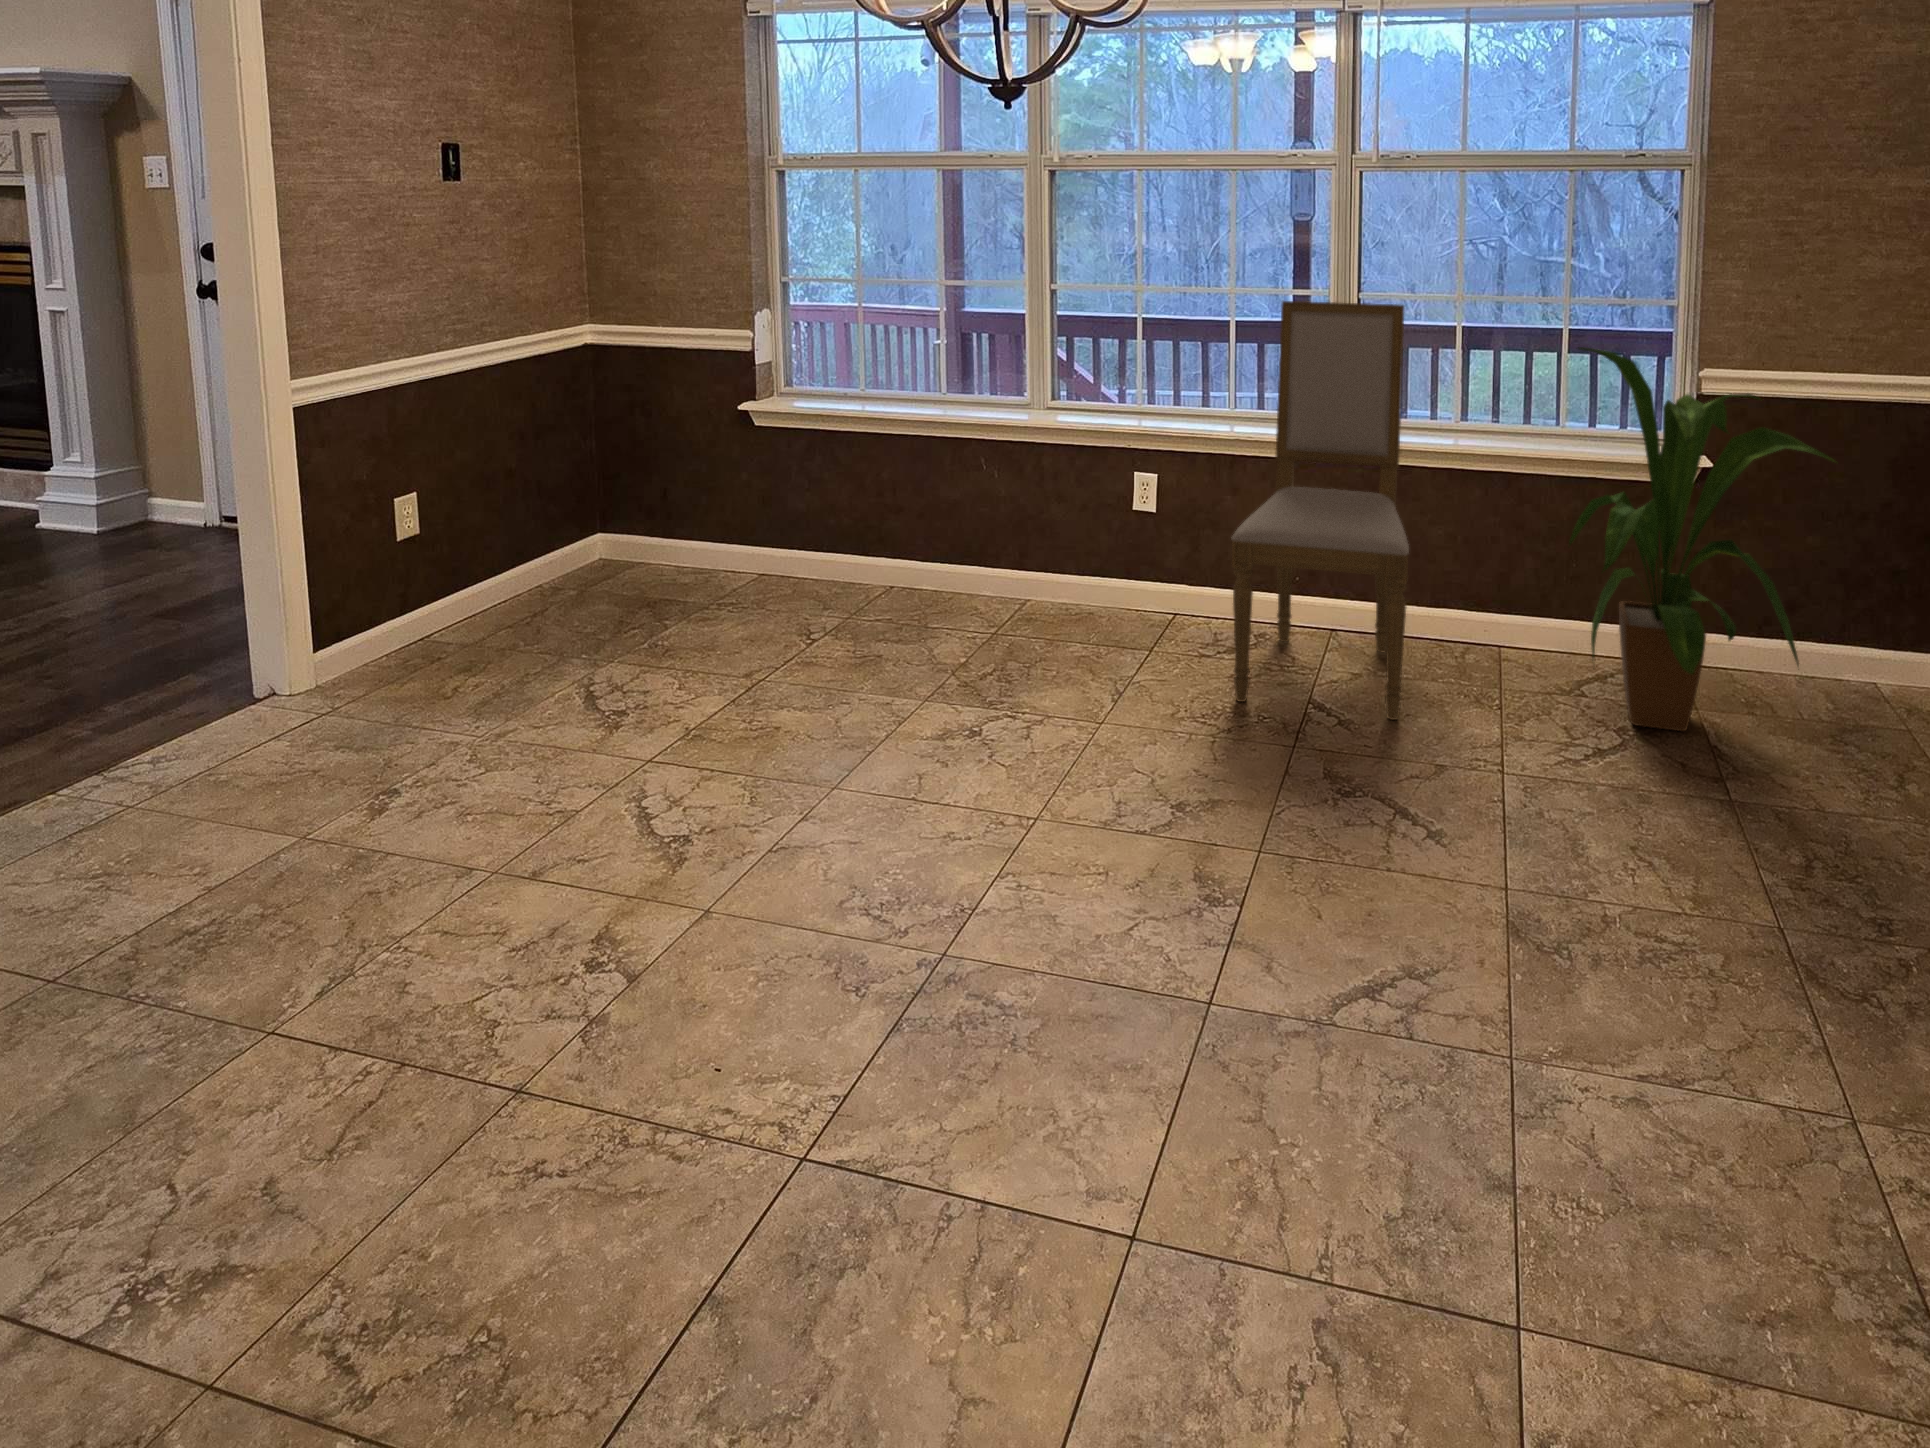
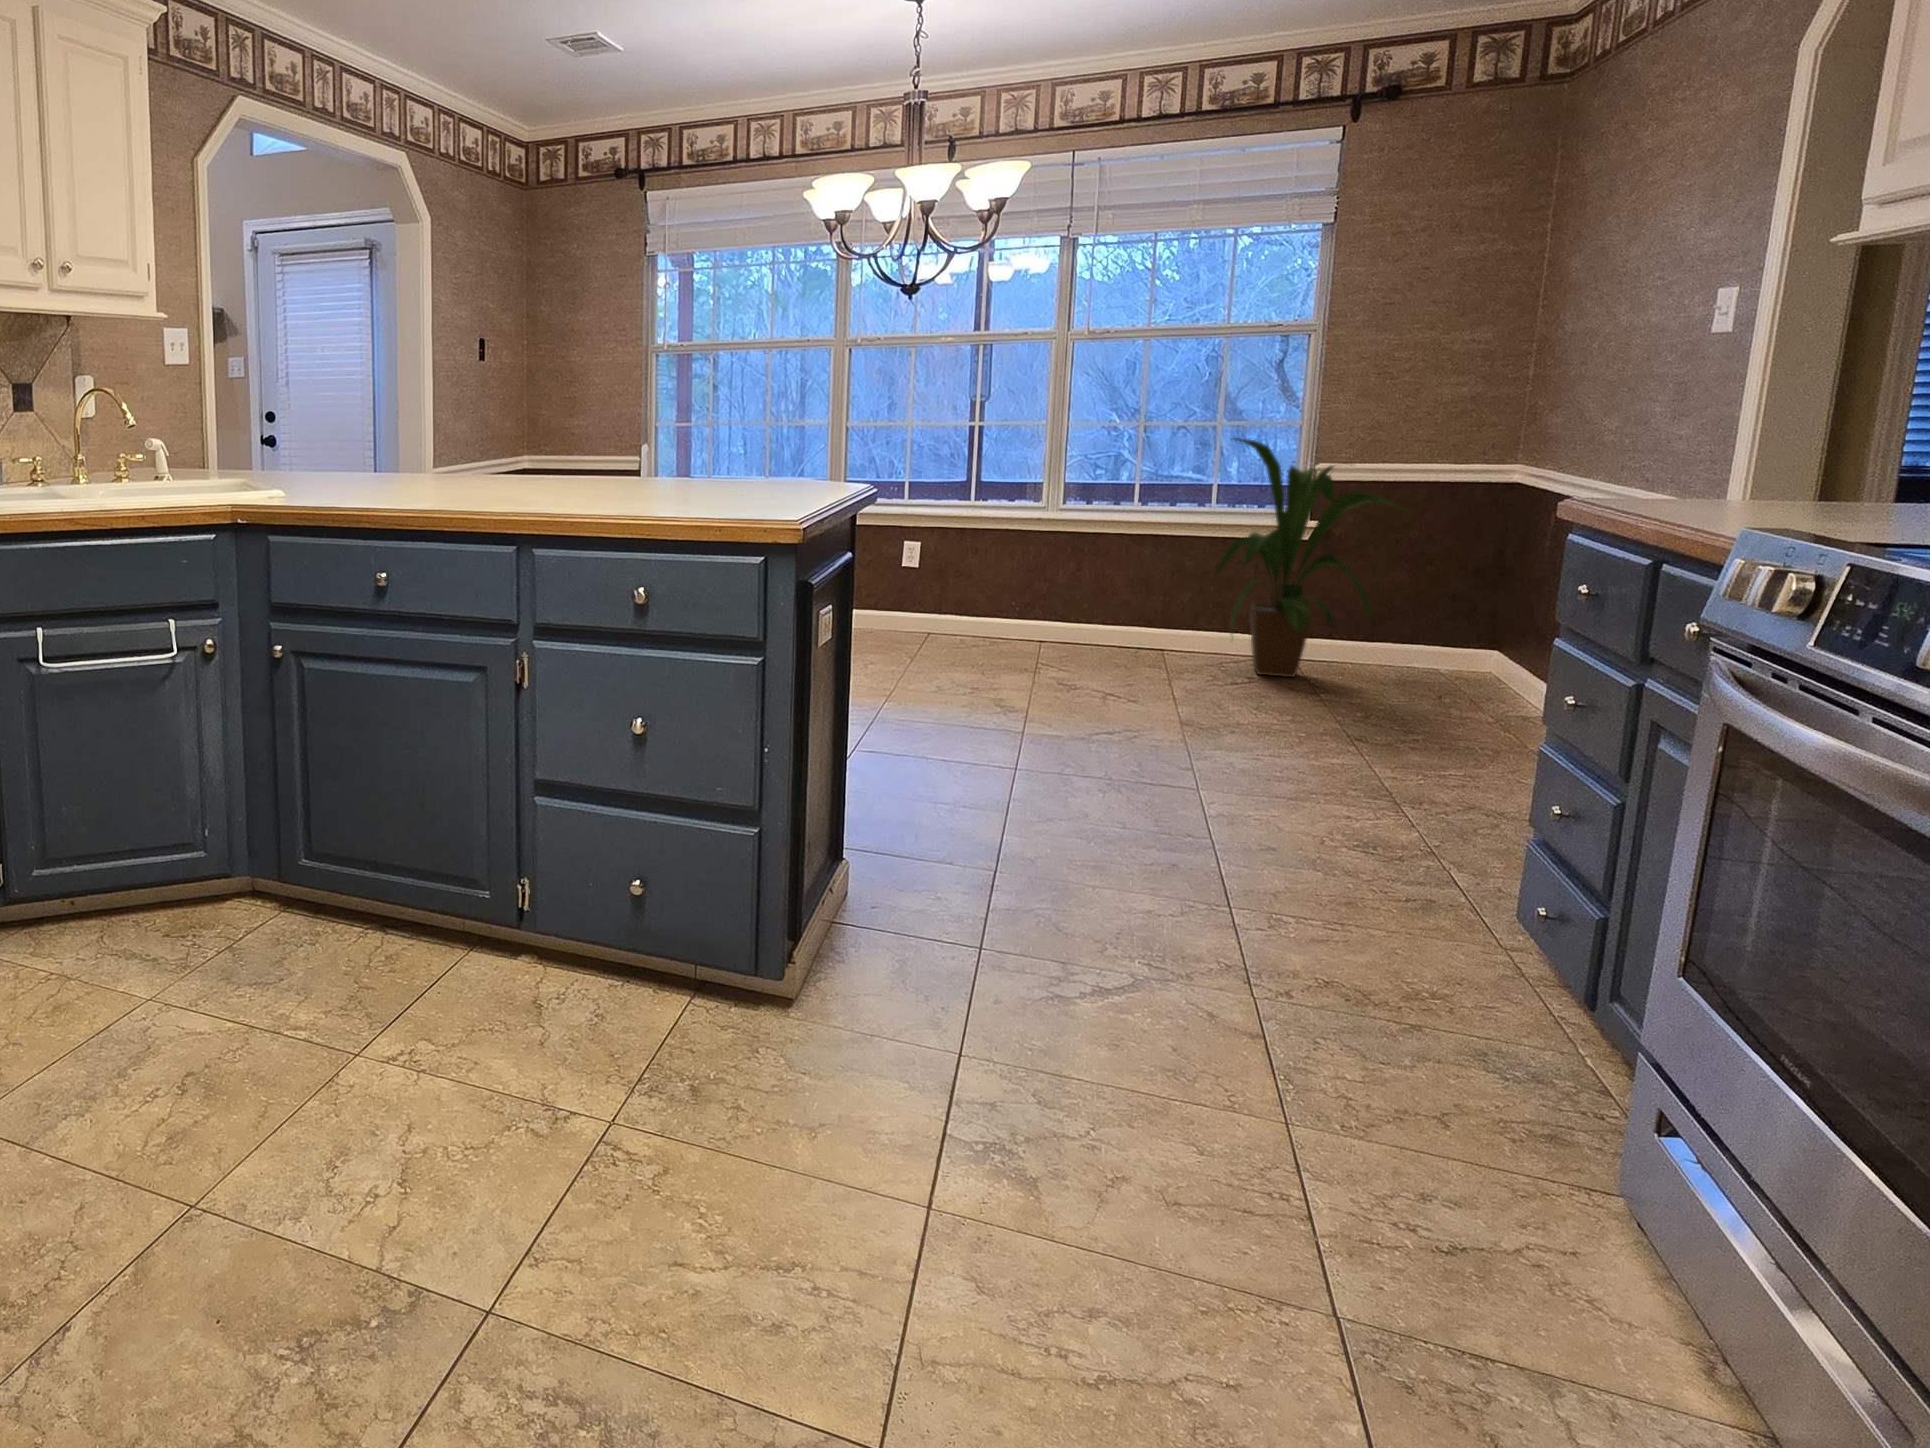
dining chair: present [1232,301,1409,720] -> none [987,425,1110,667]

